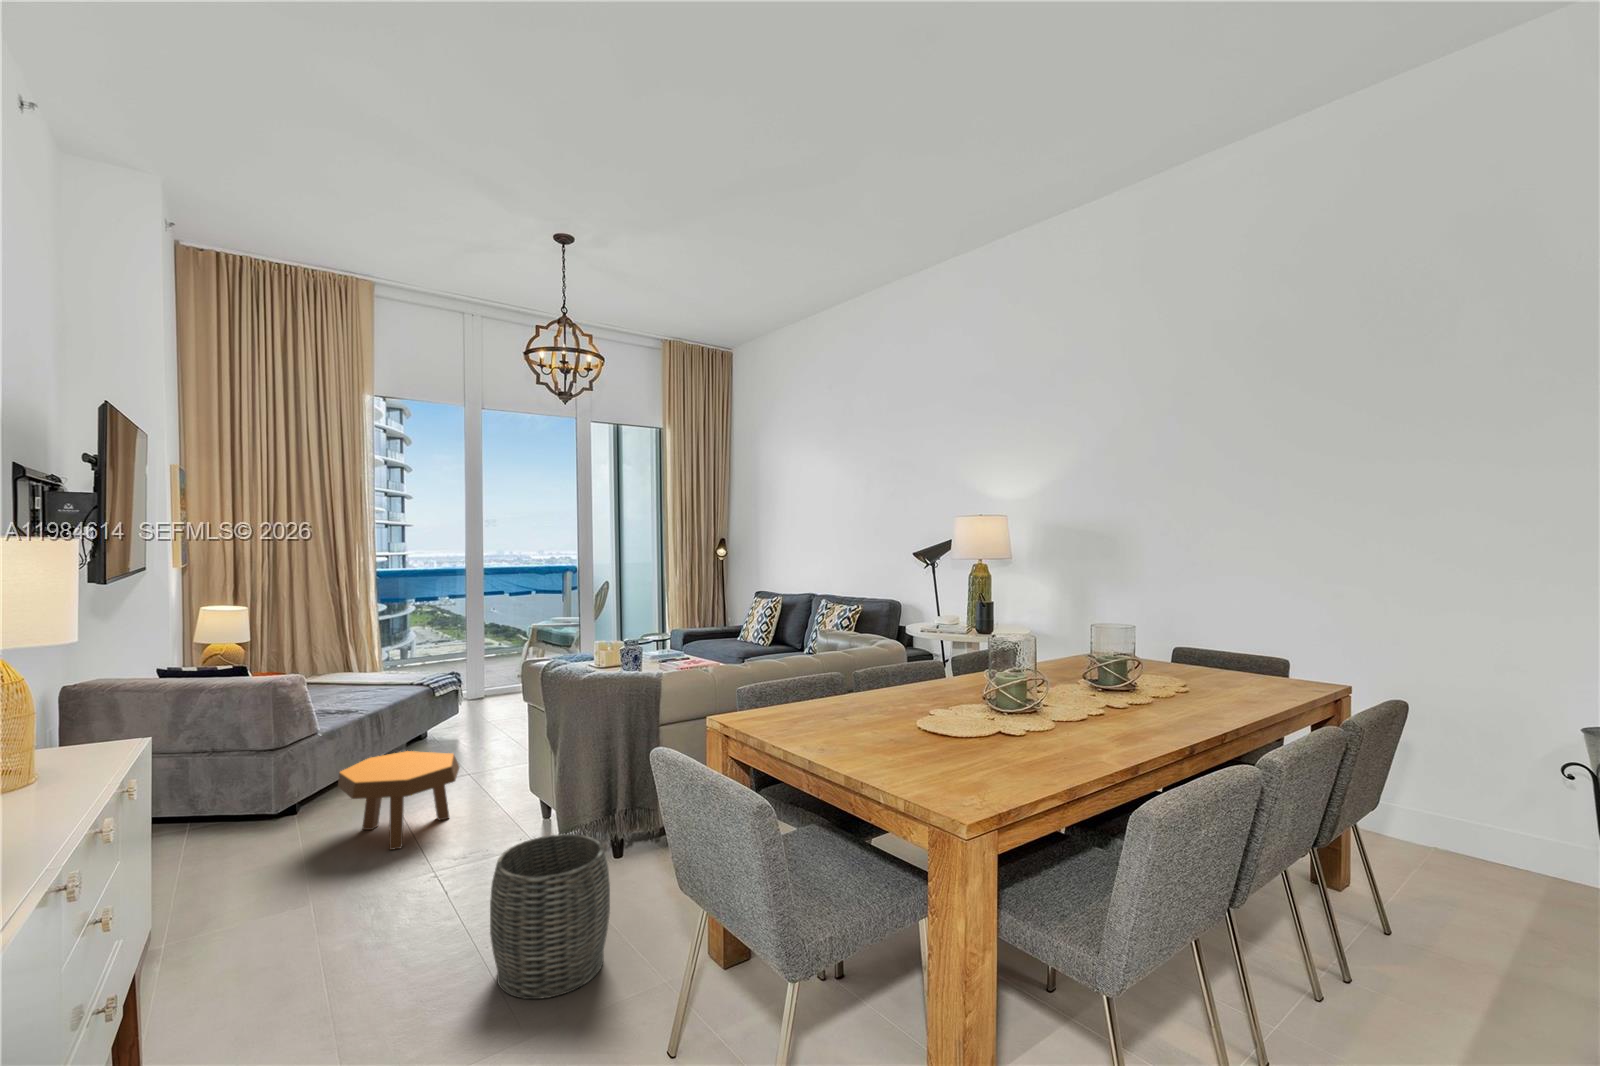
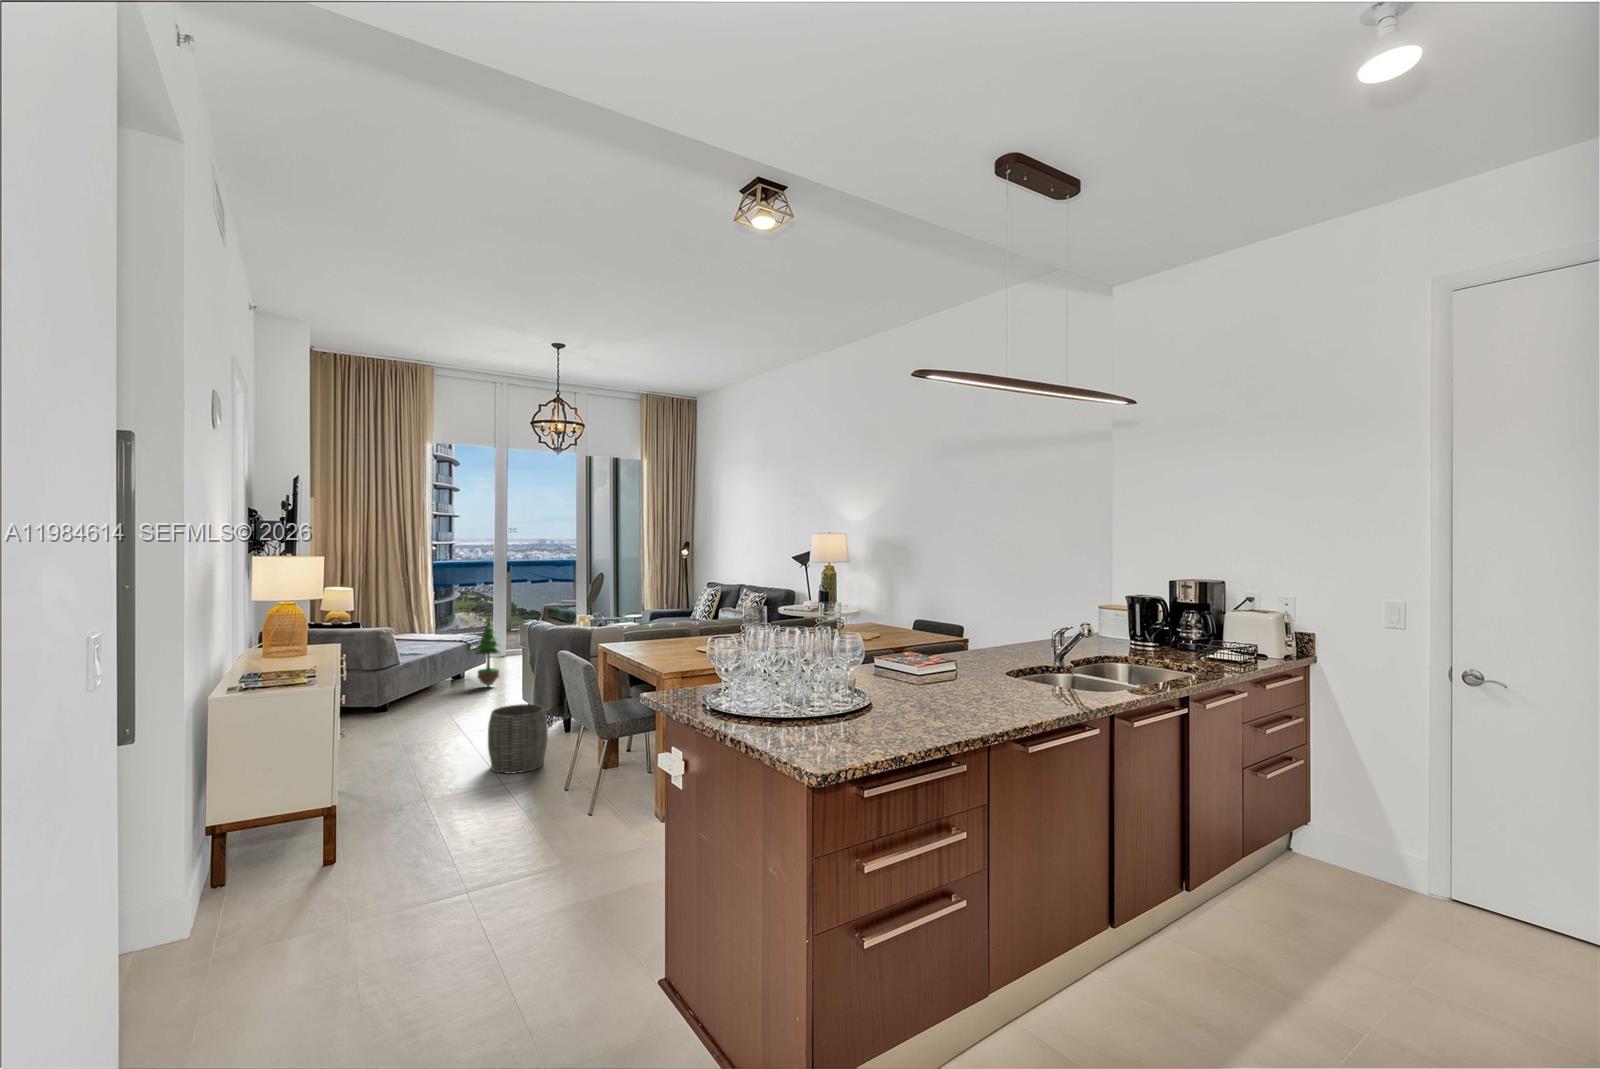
potted tree: none [441,646,484,755] -> present [476,618,501,687]
footstool: present [338,751,460,850] -> none [413,675,482,726]

